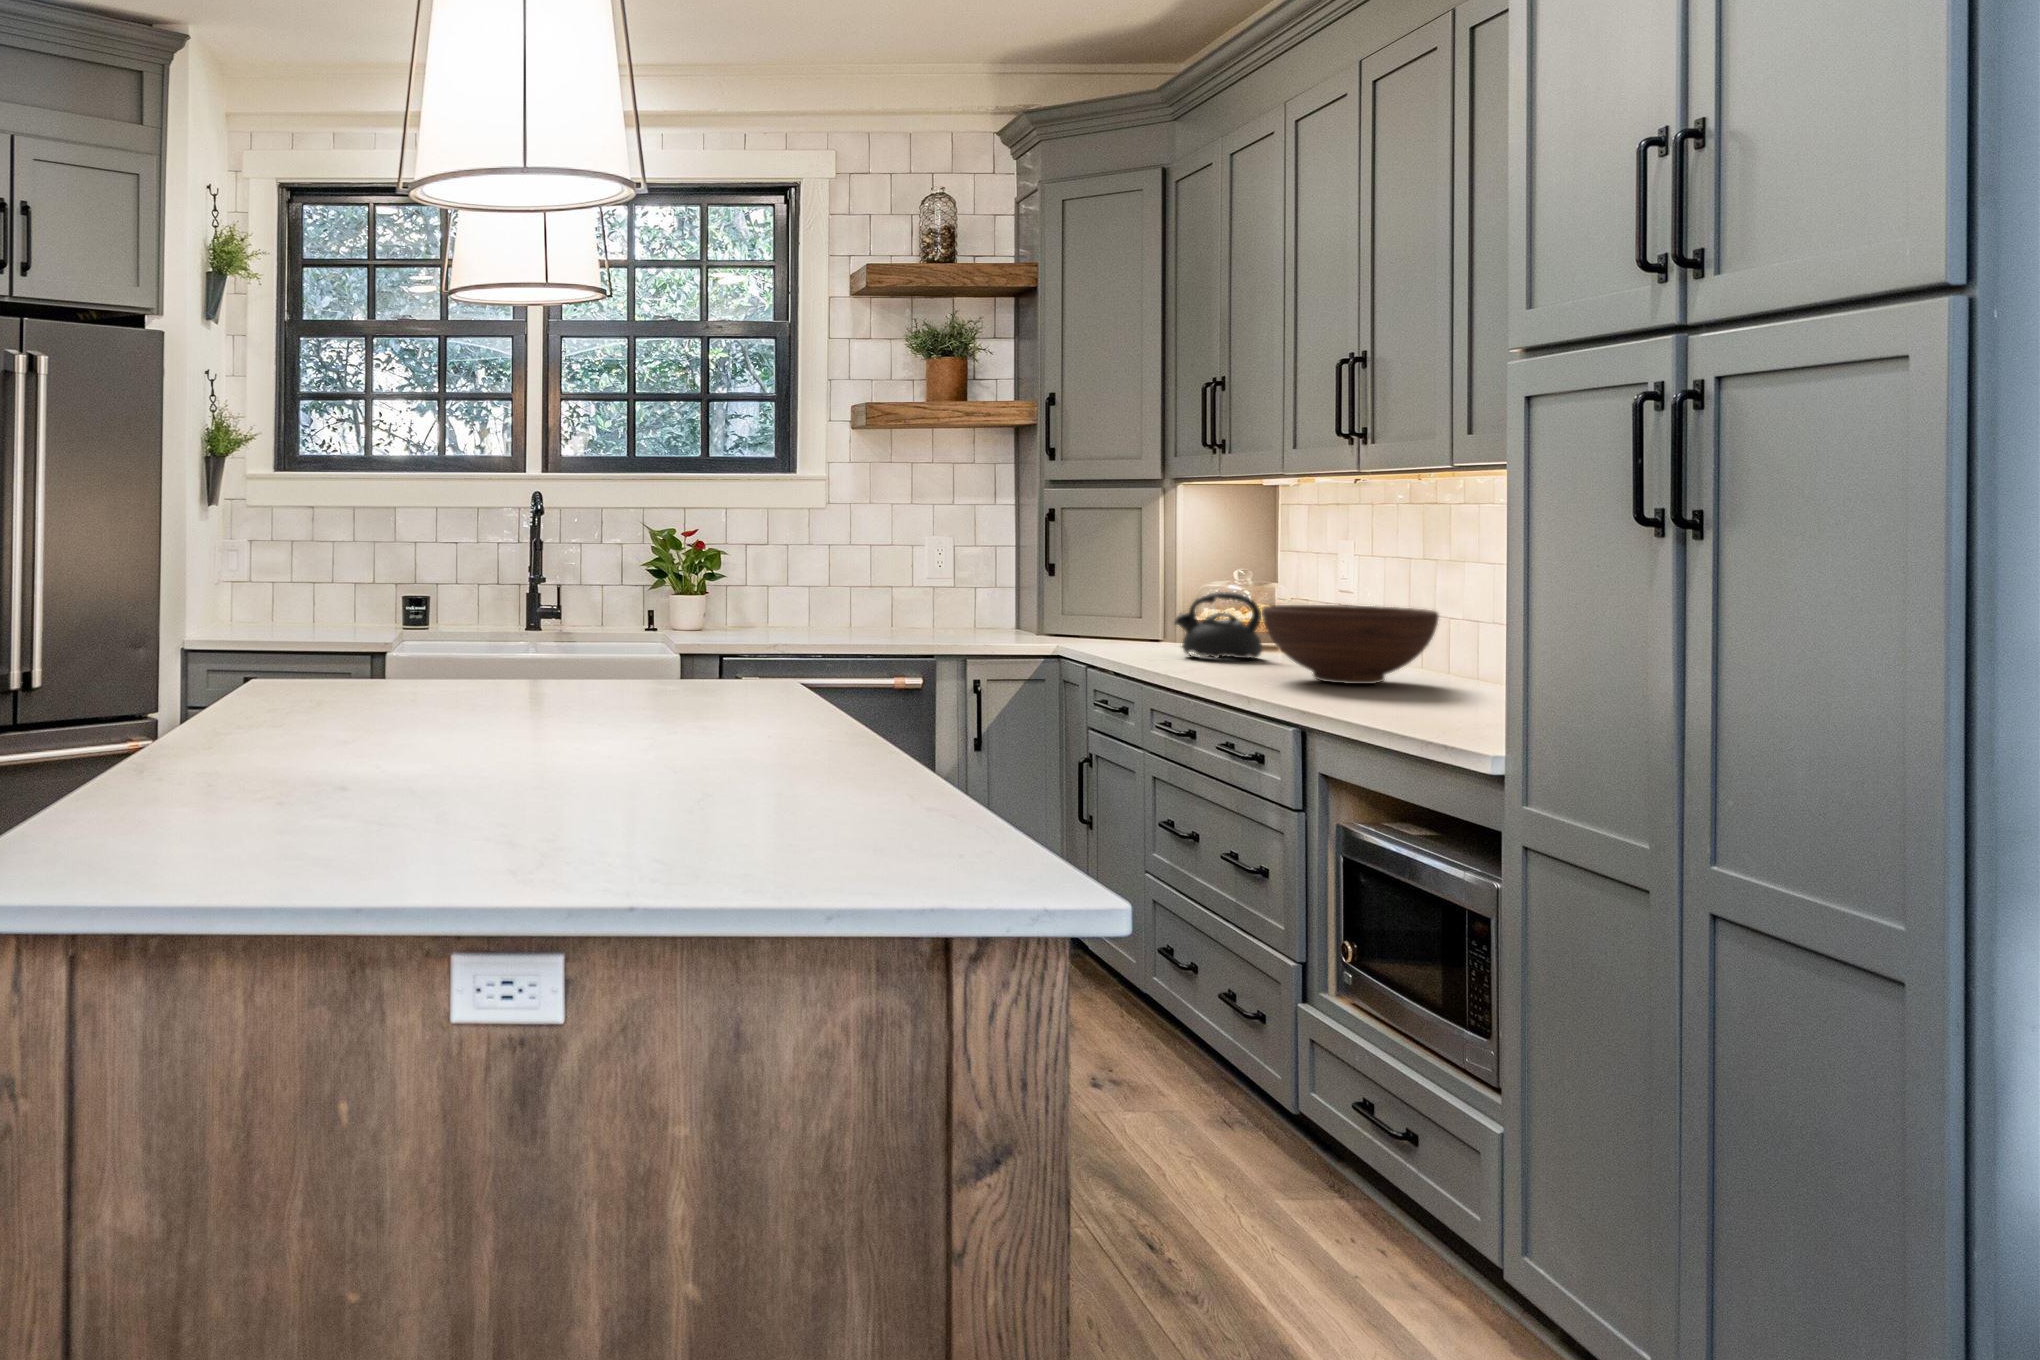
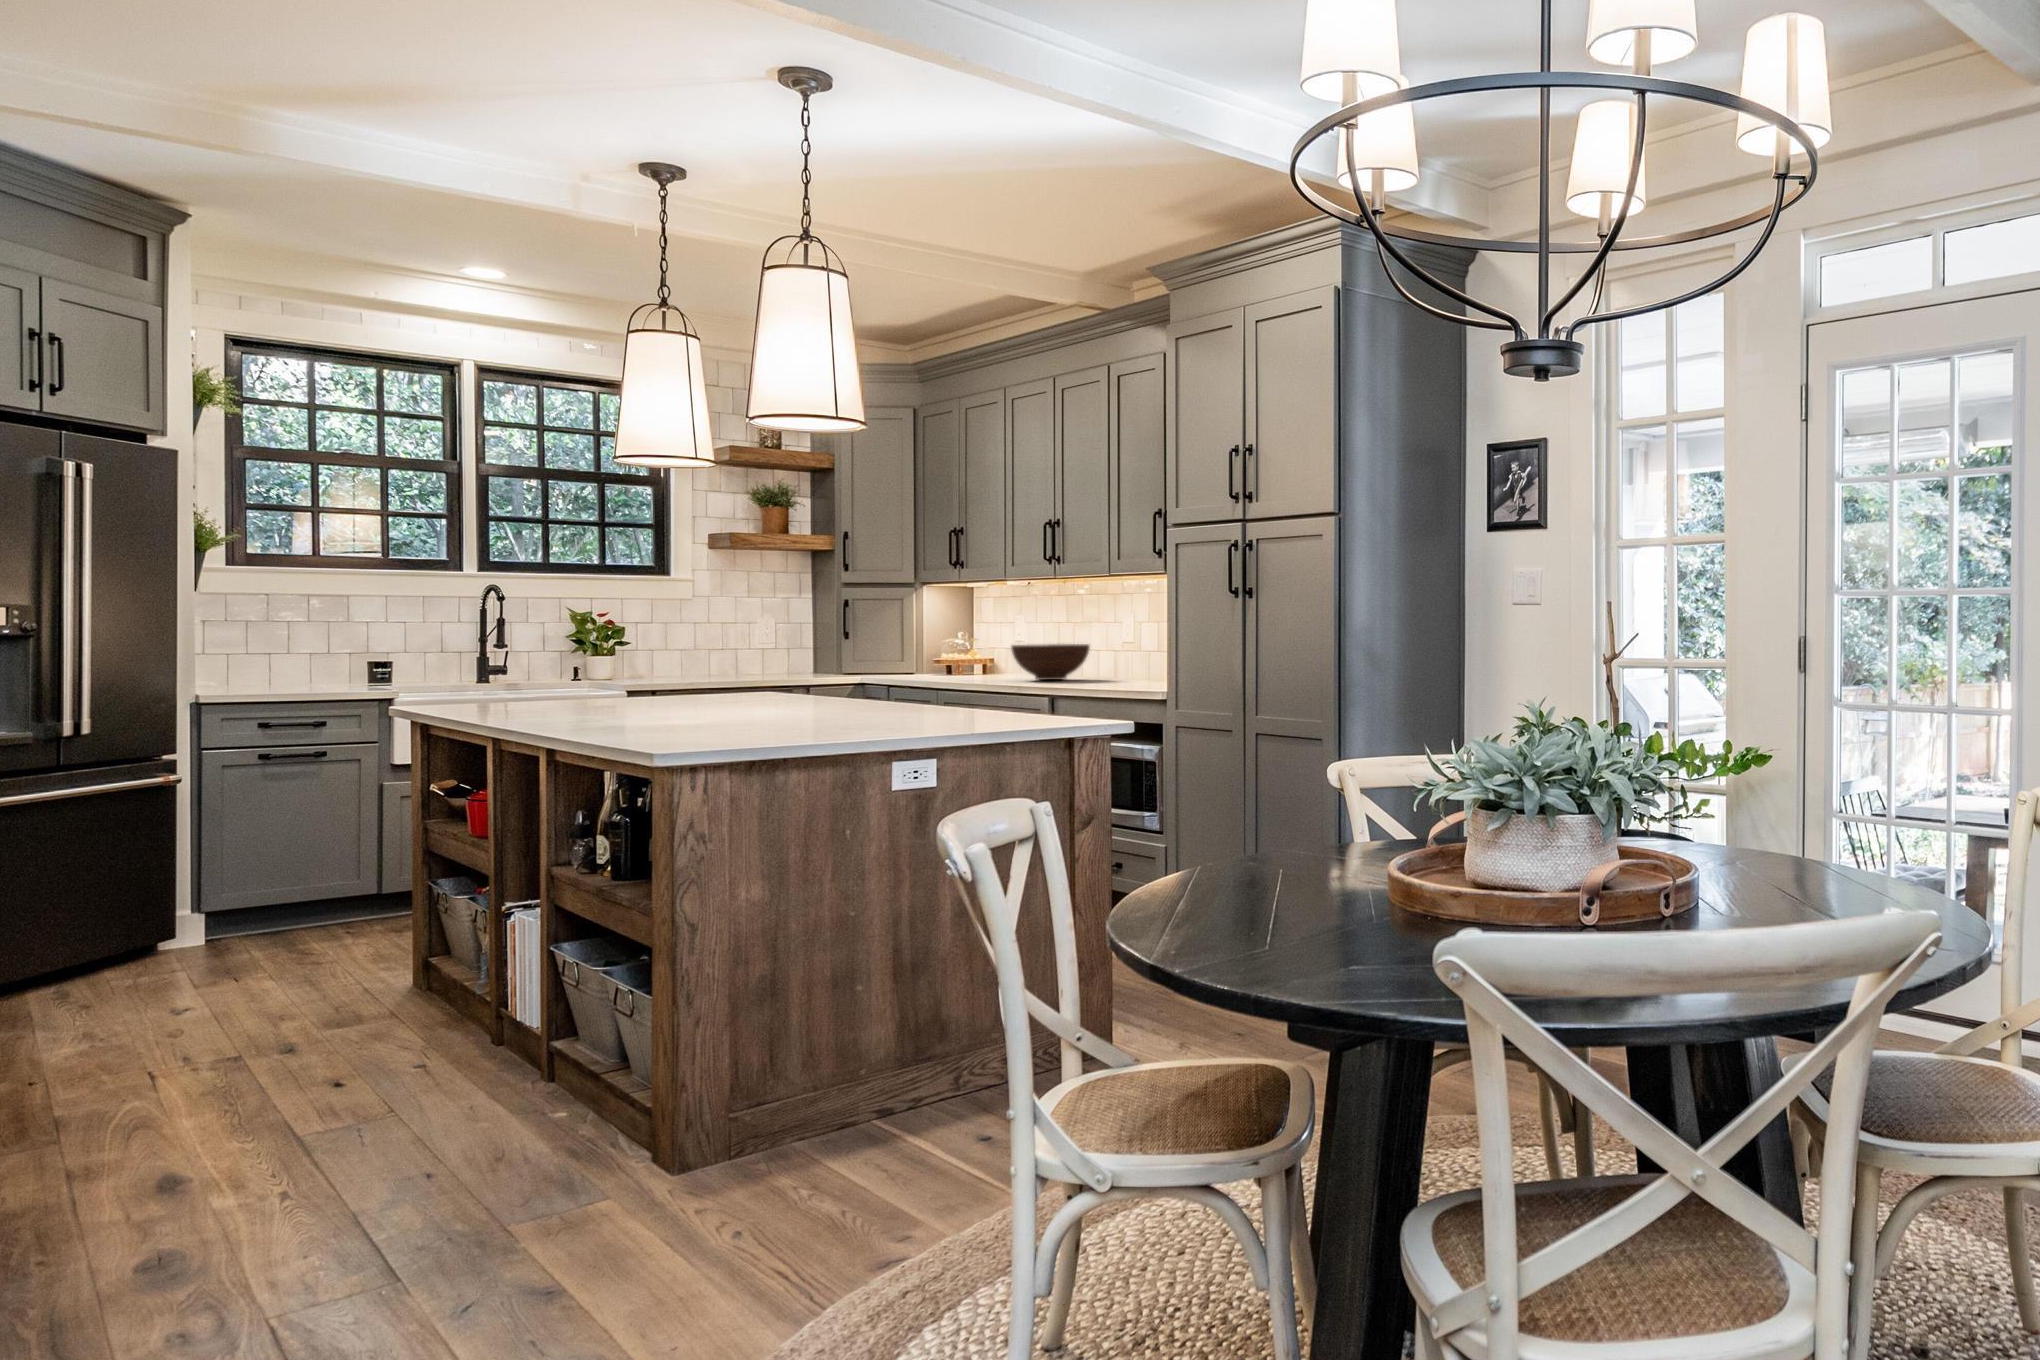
teapot: present [1175,592,1262,659] -> none [944,642,990,678]

